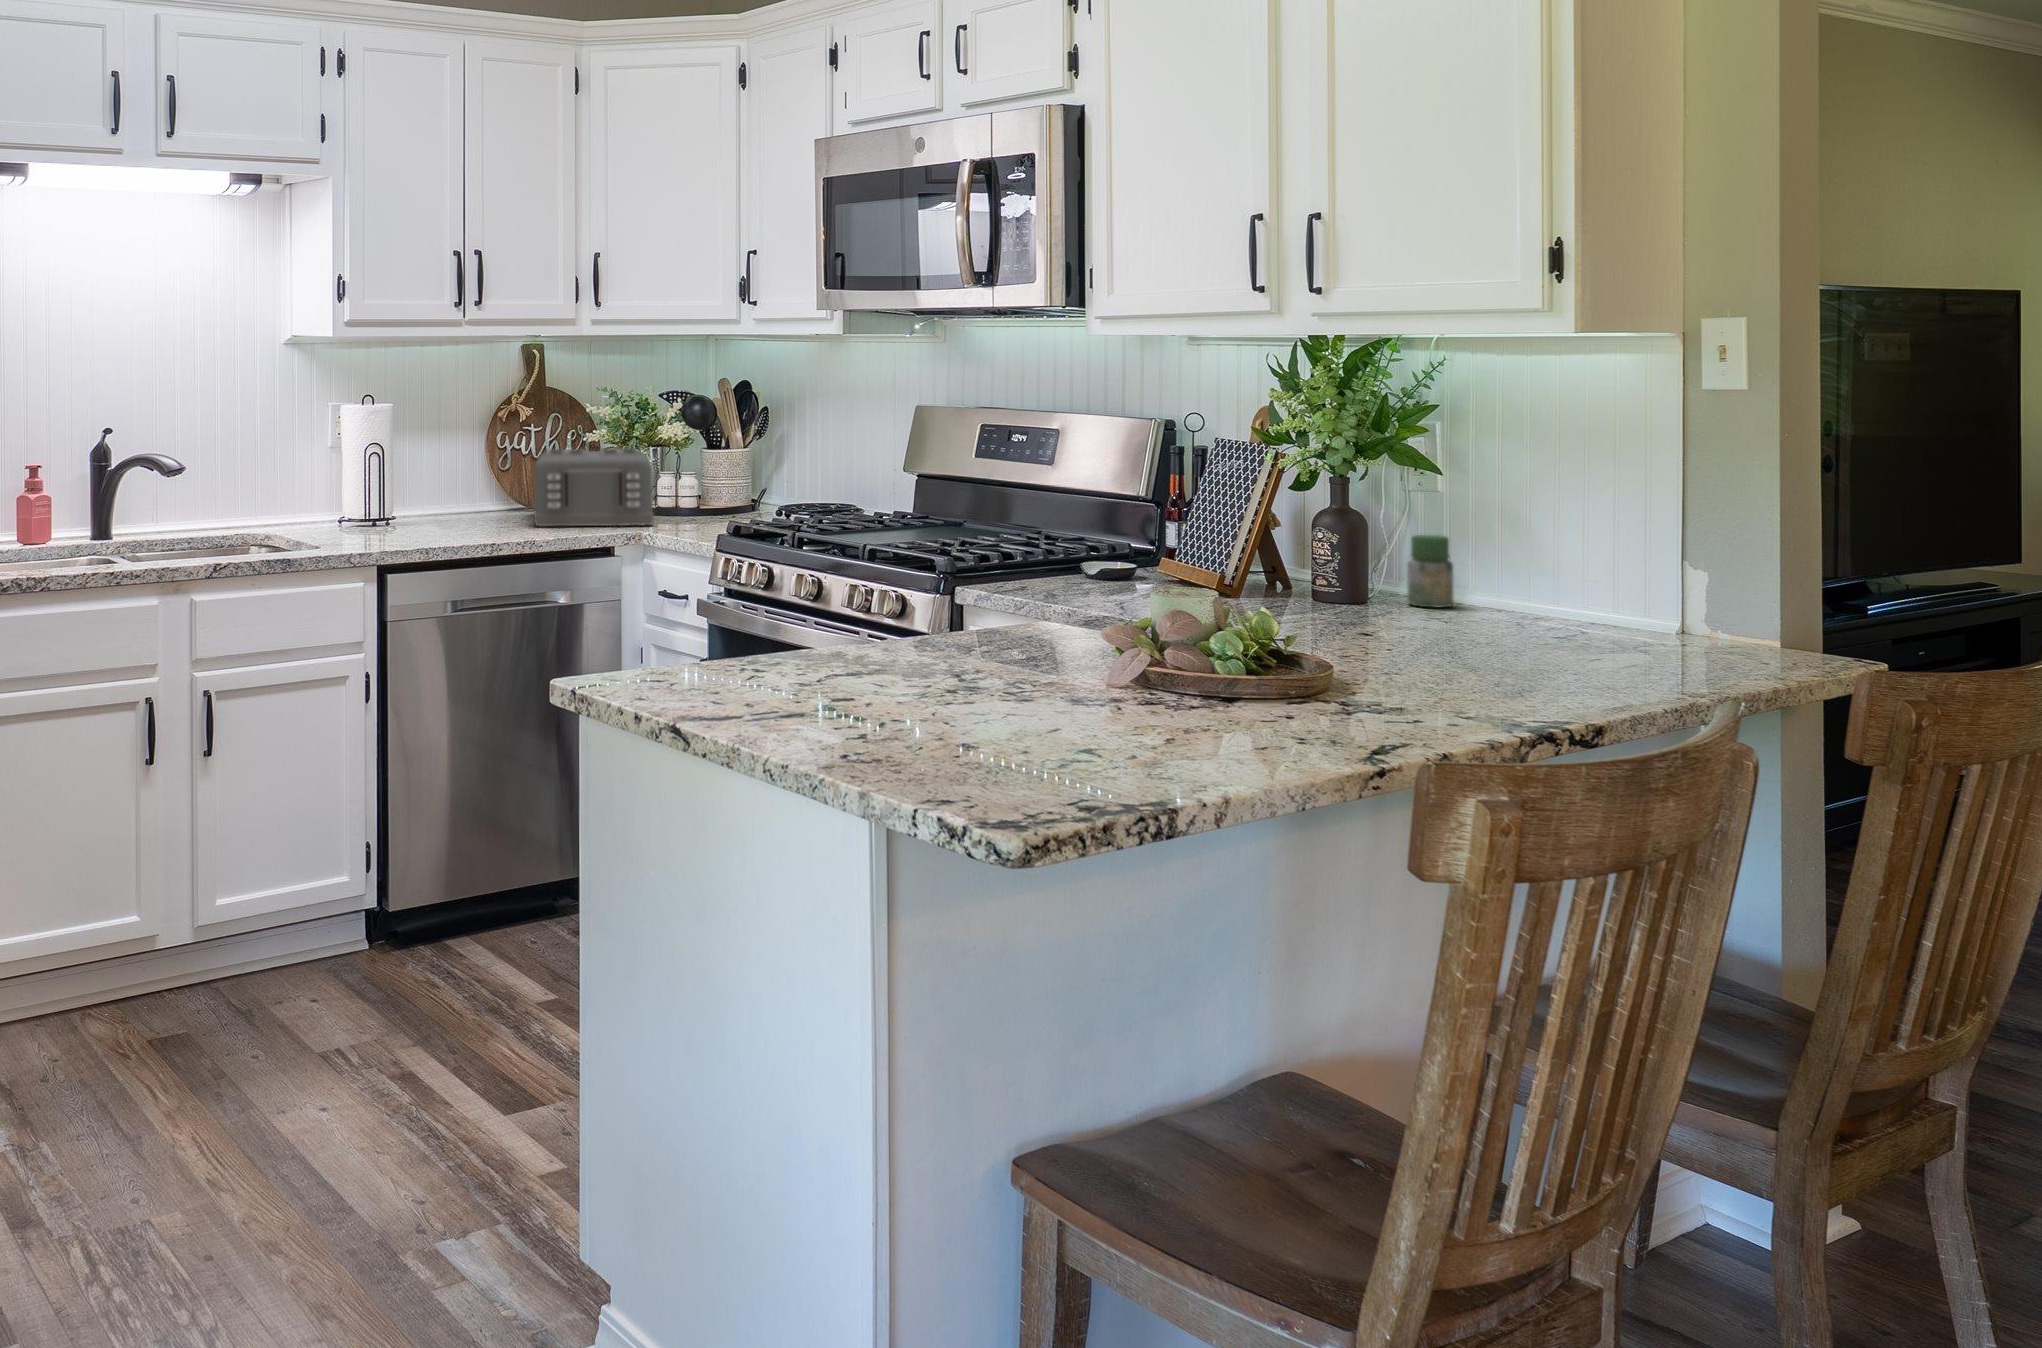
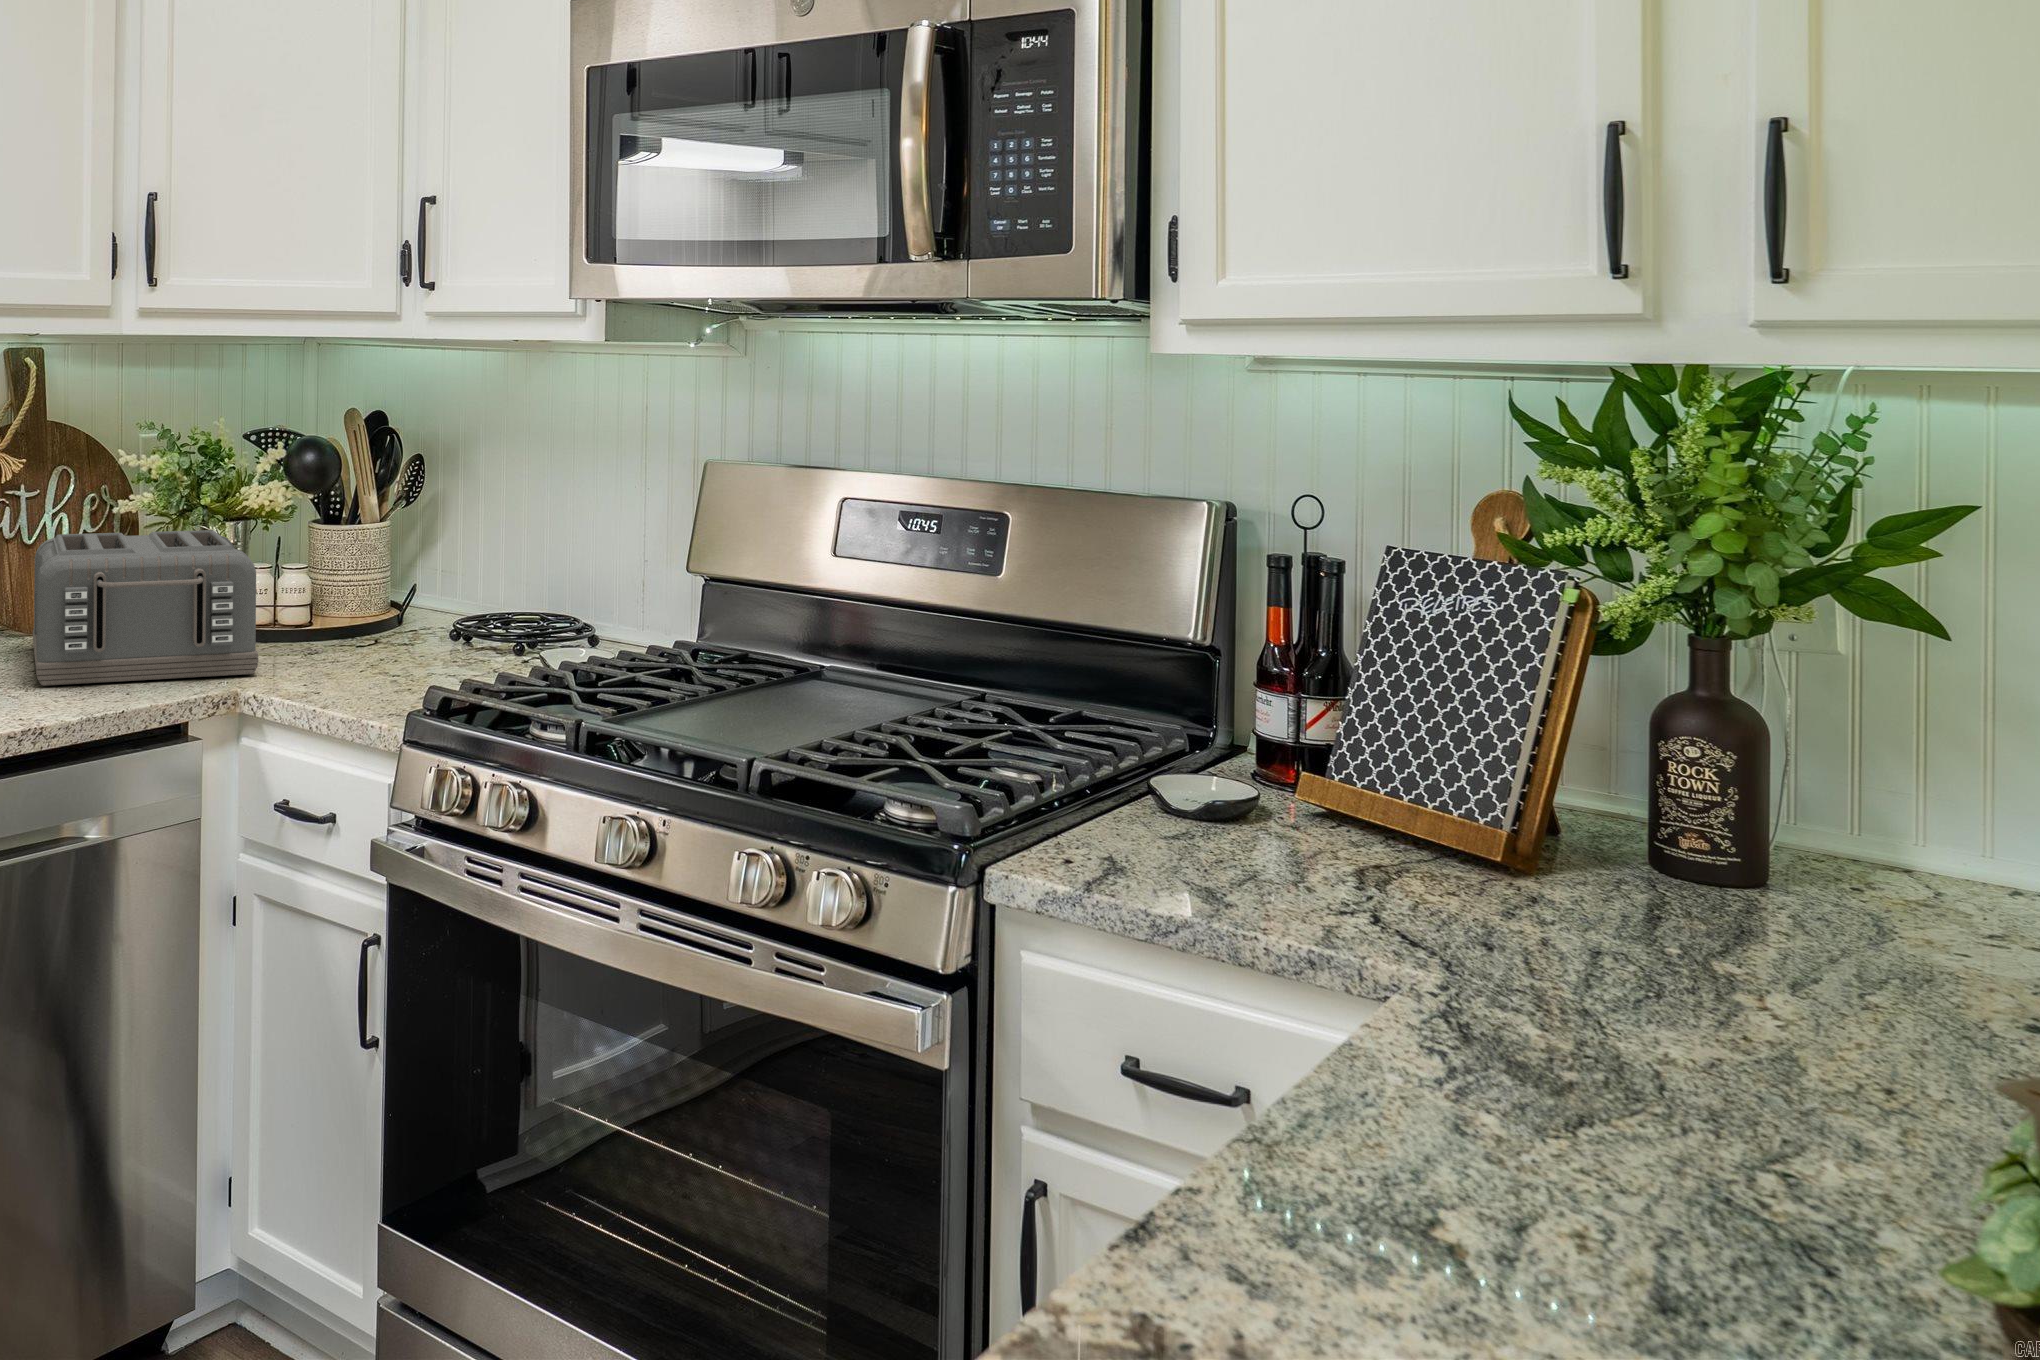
jar: present [1407,535,1454,608] -> none [1873,754,1977,906]

